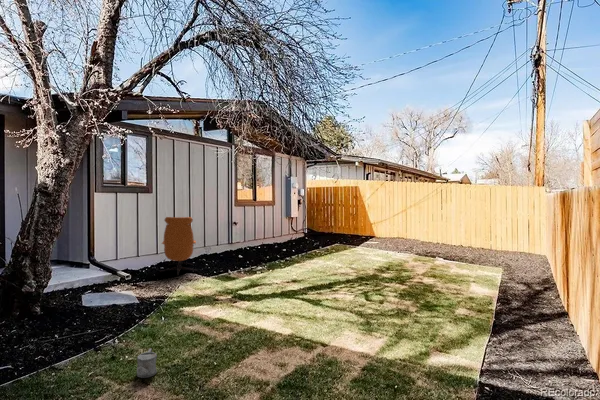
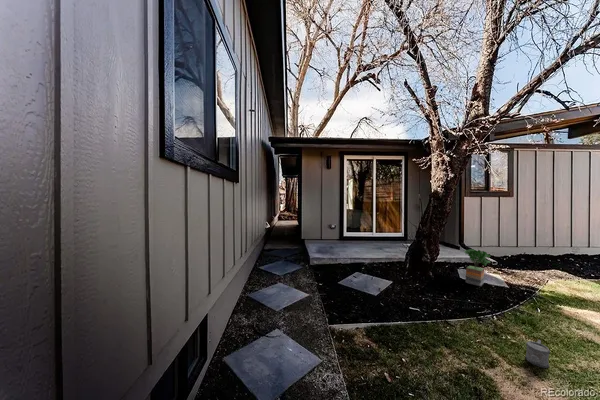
lounge chair: present [160,217,196,275] -> none [523,218,569,273]
potted tree: none [86,263,120,311] -> present [465,249,490,286]

